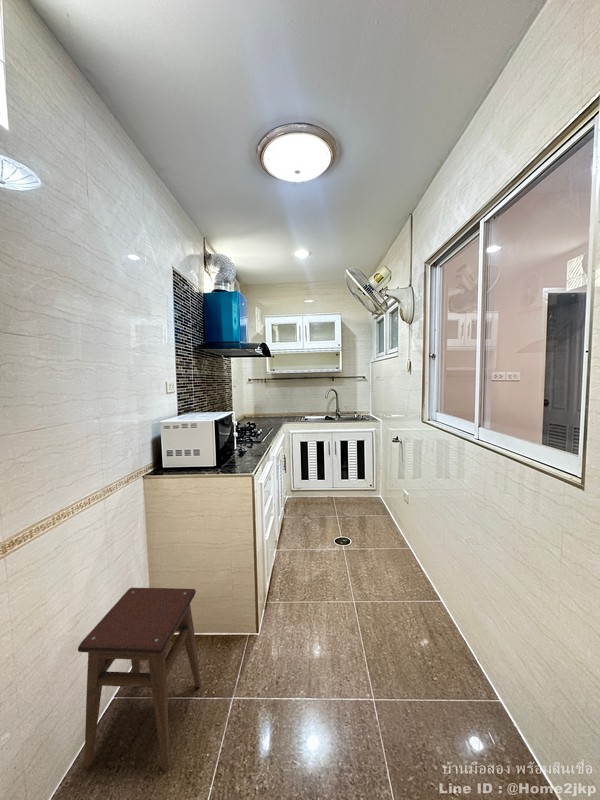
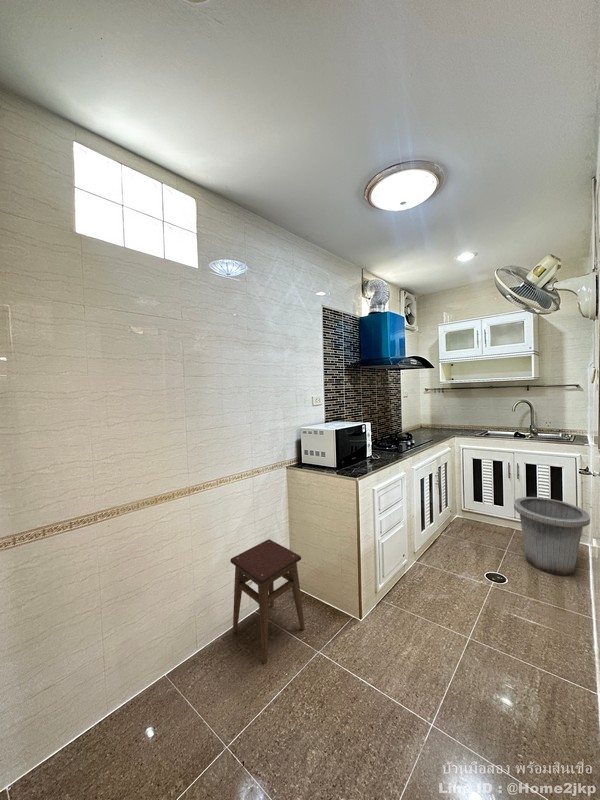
trash can: none [340,464,386,521] -> present [514,497,590,576]

